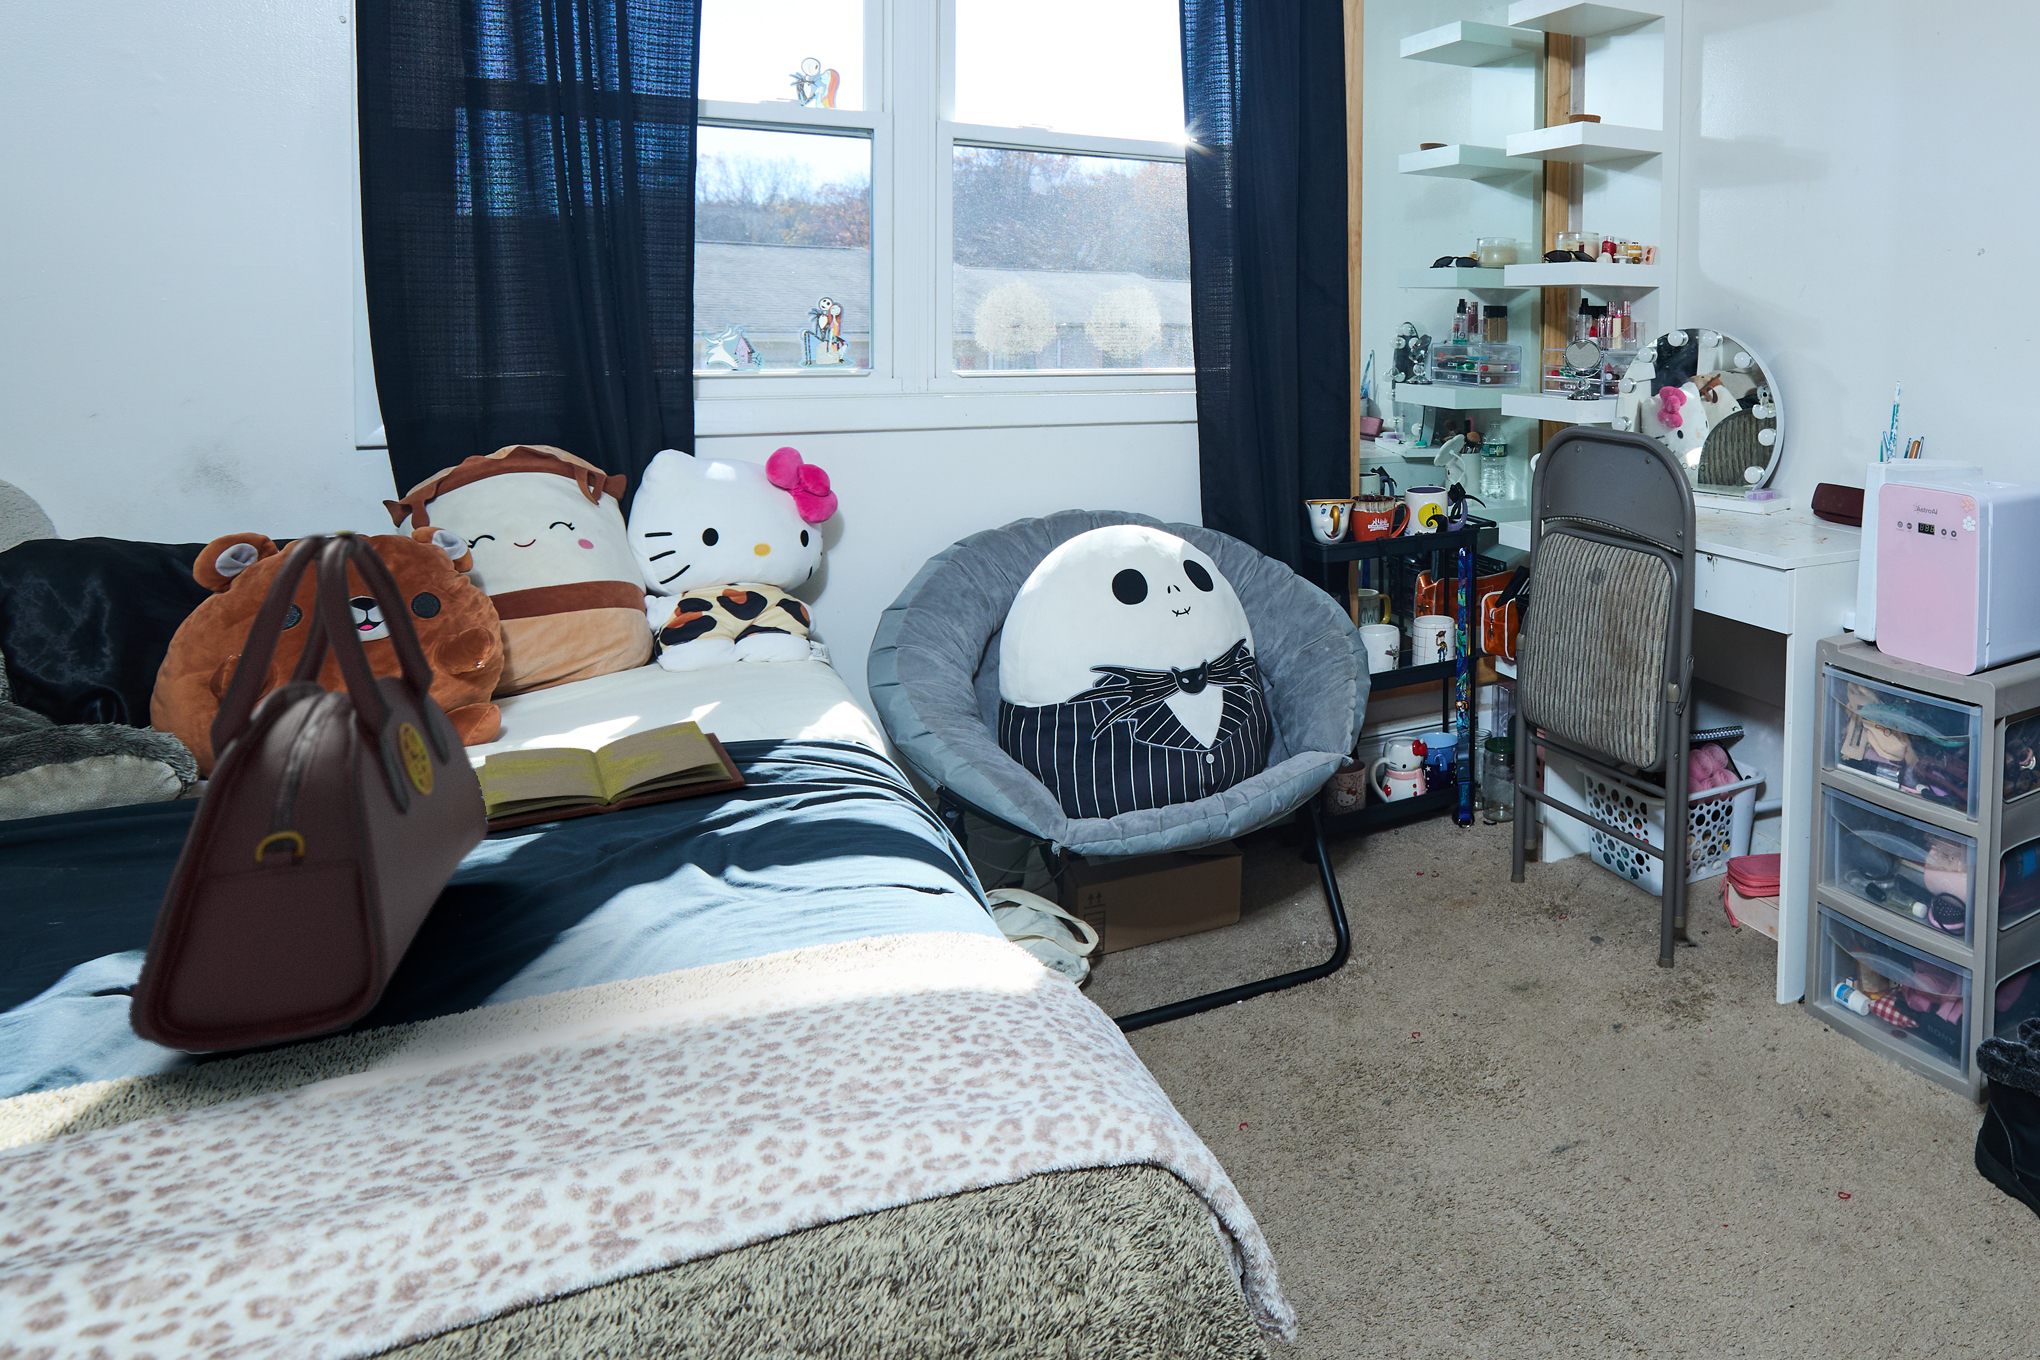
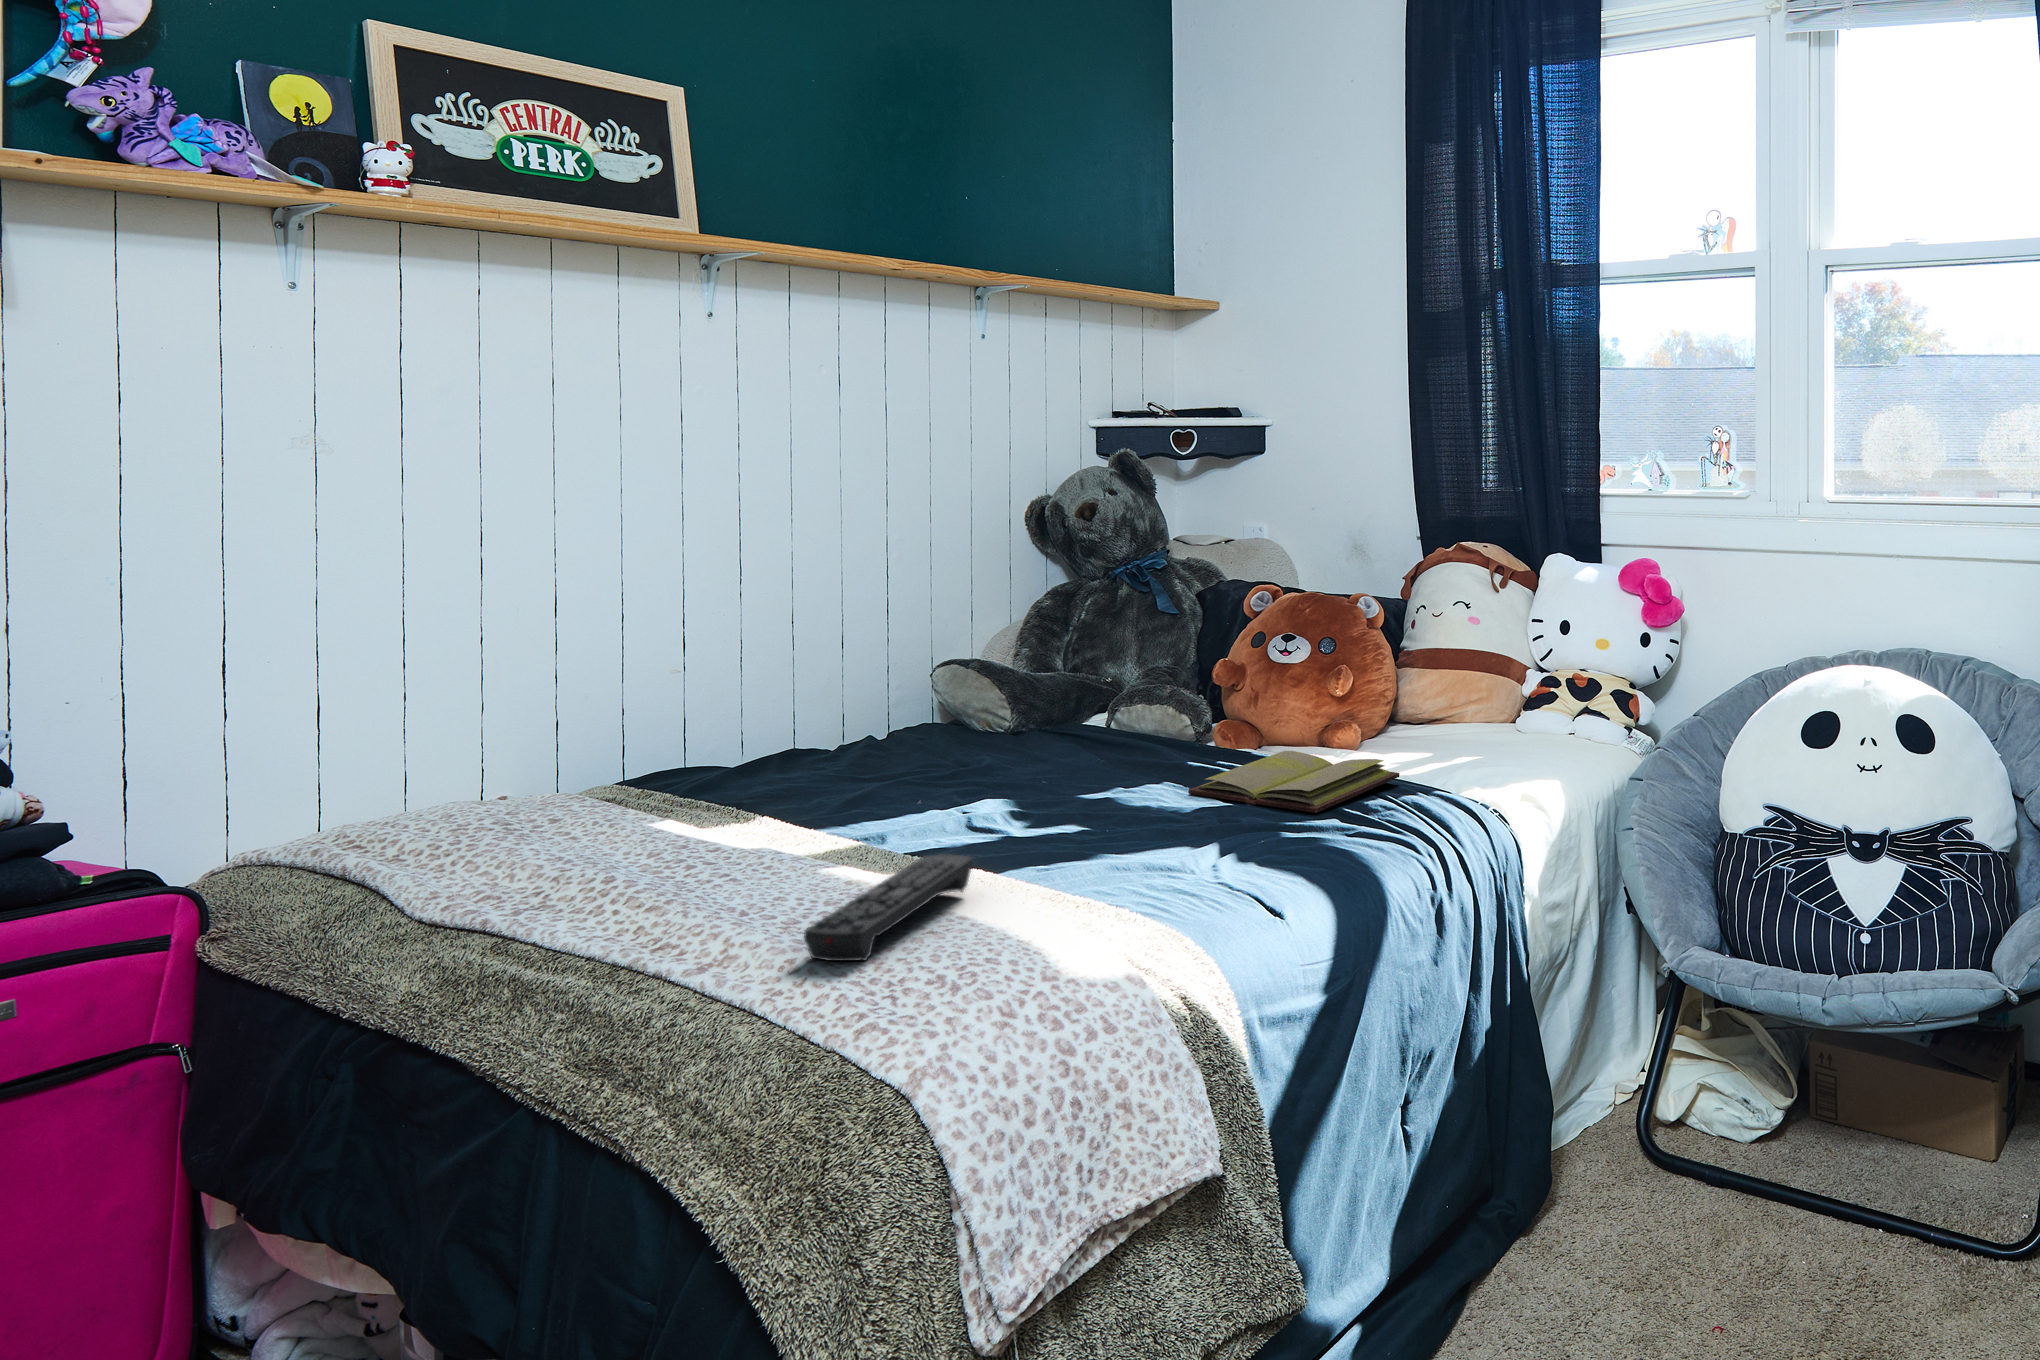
handbag: present [128,530,488,1055] -> none [872,604,1130,861]
remote control: none [547,927,874,1116] -> present [804,854,973,961]

